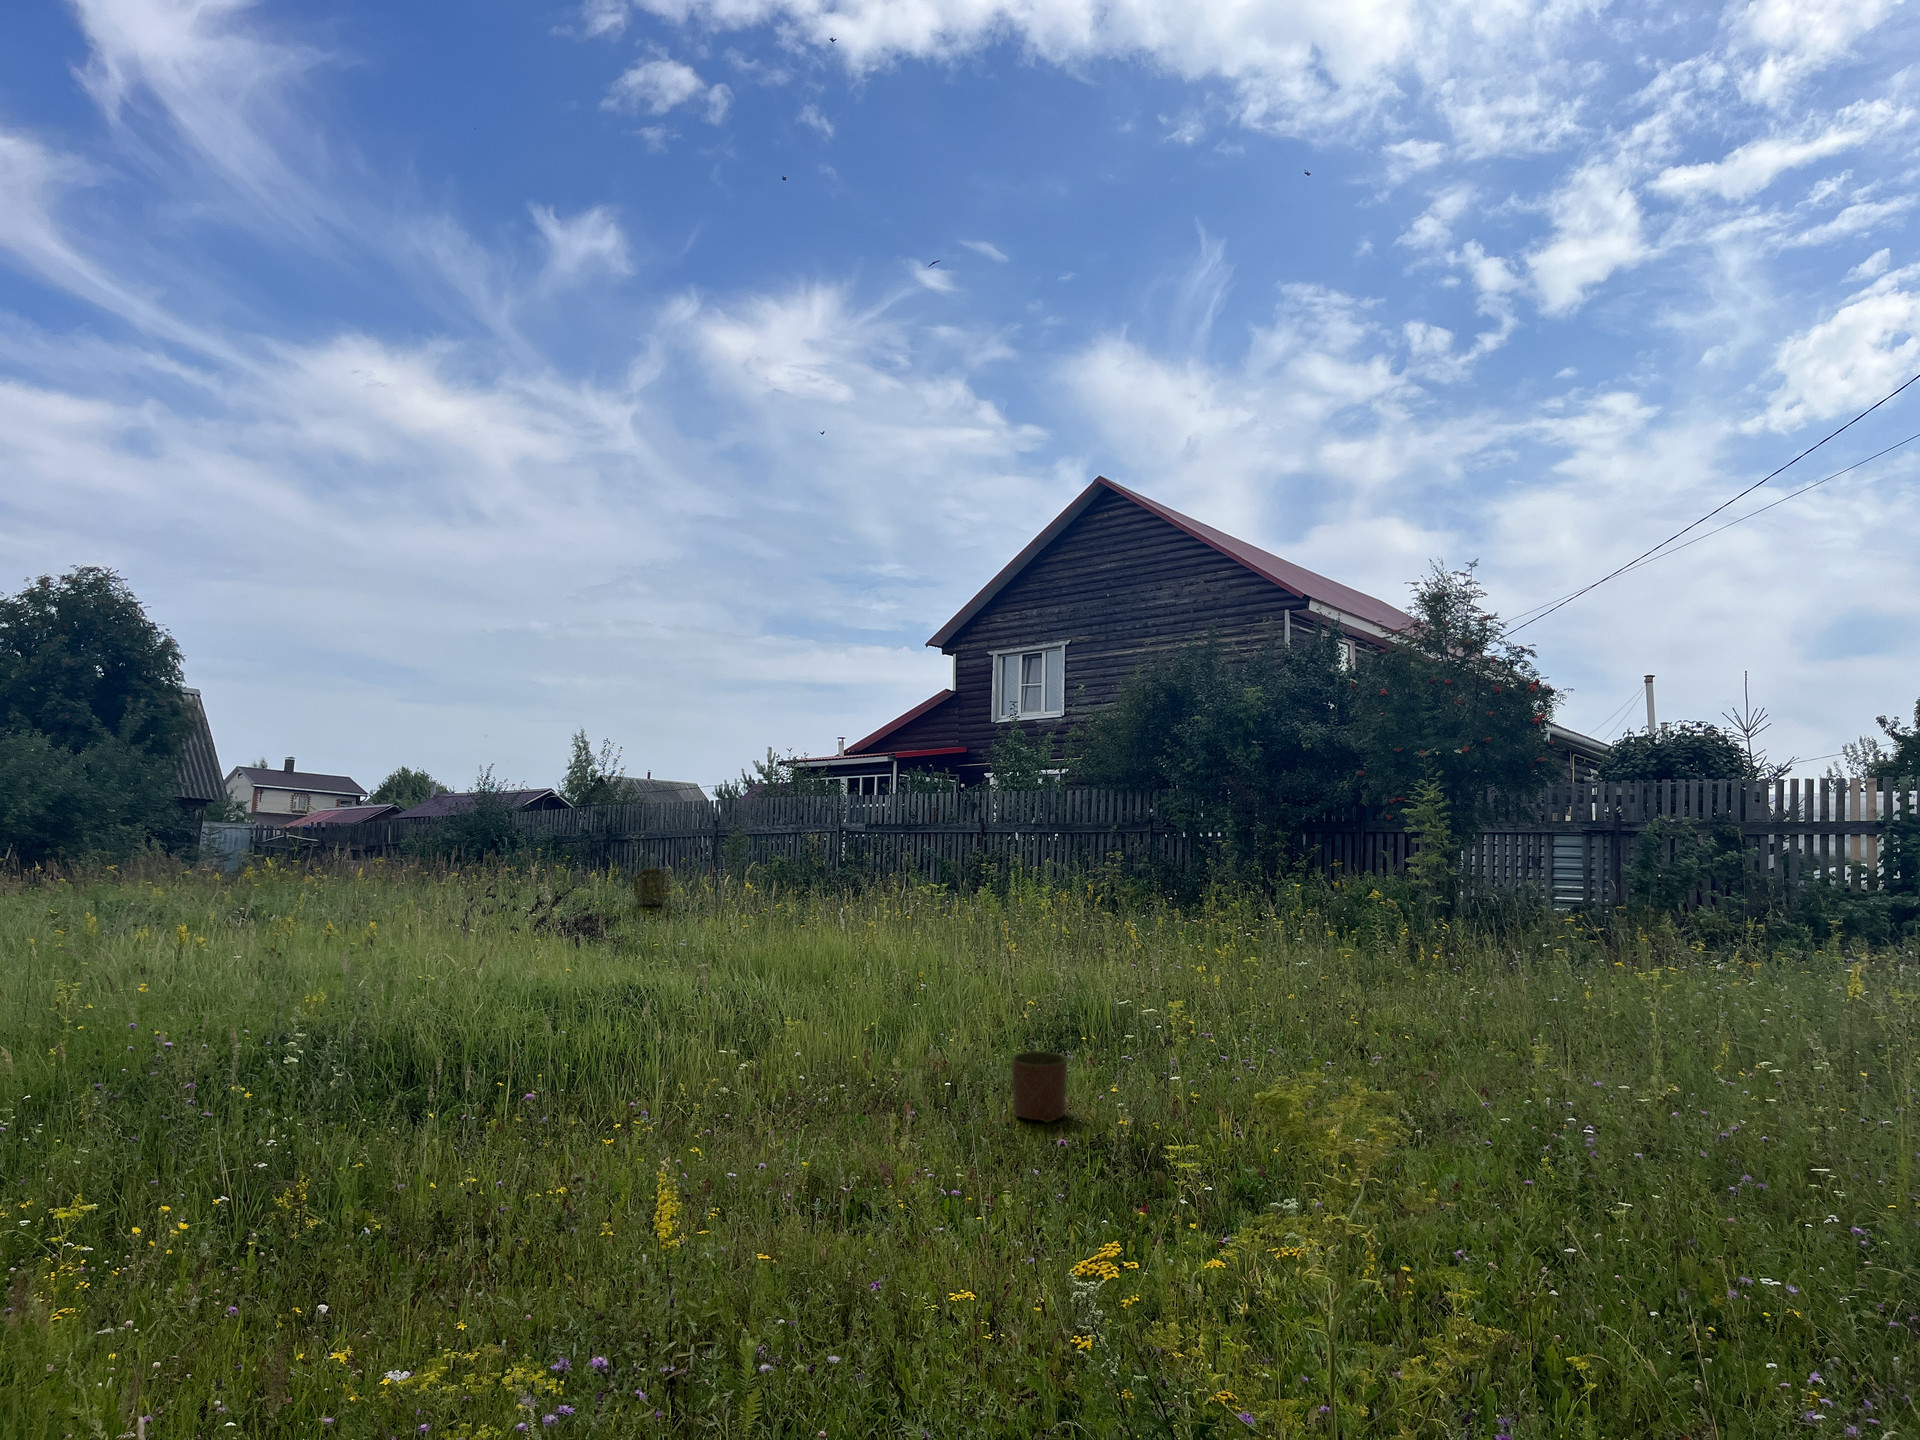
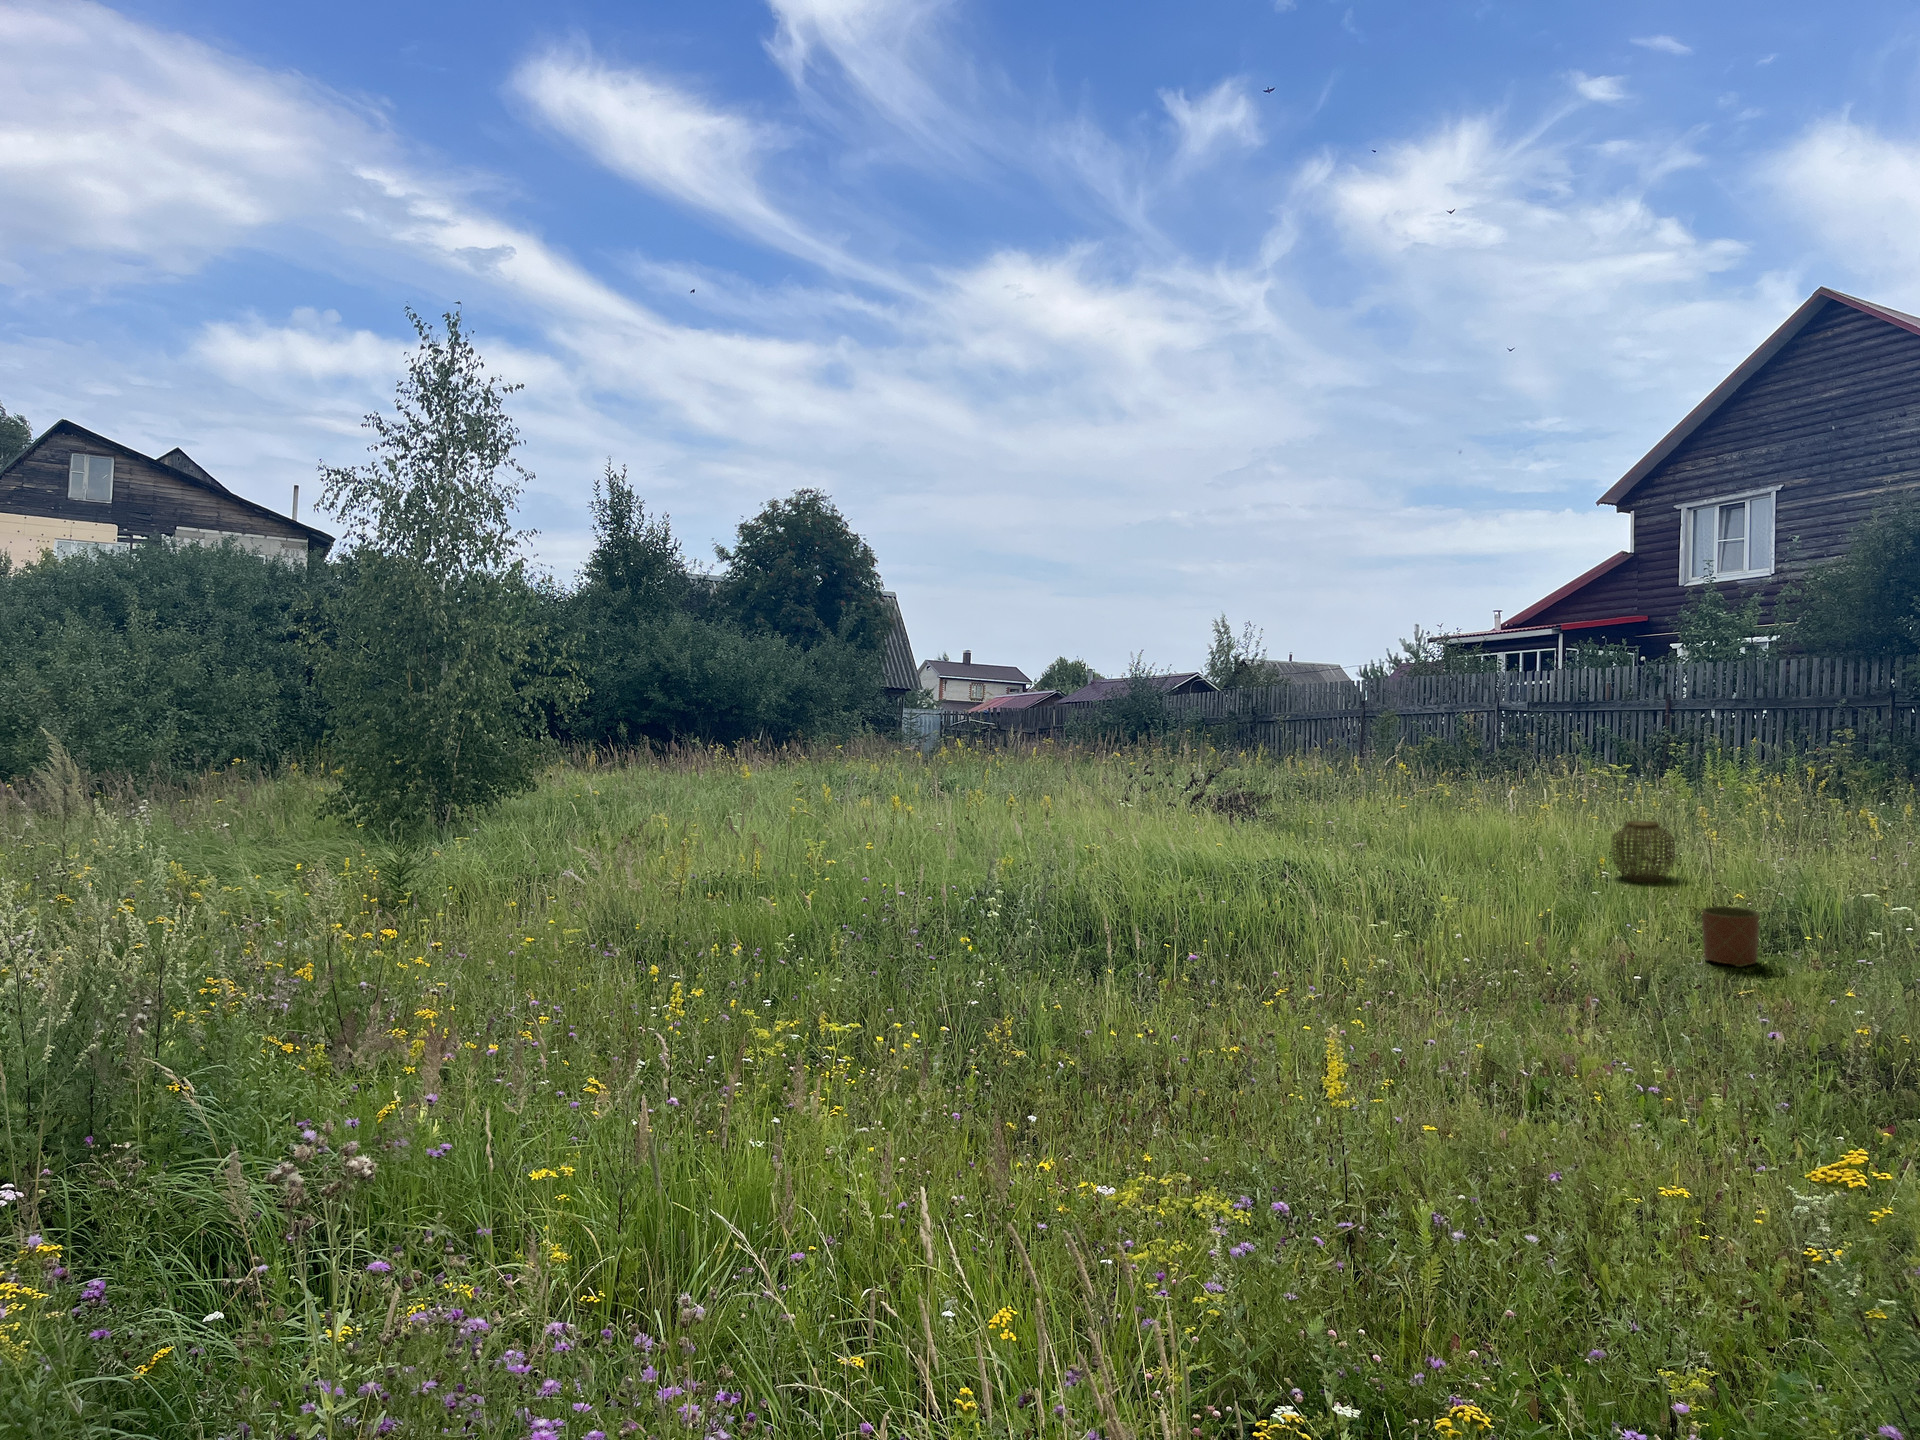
woven basket: present [634,869,669,907] -> present [1612,821,1675,882]

